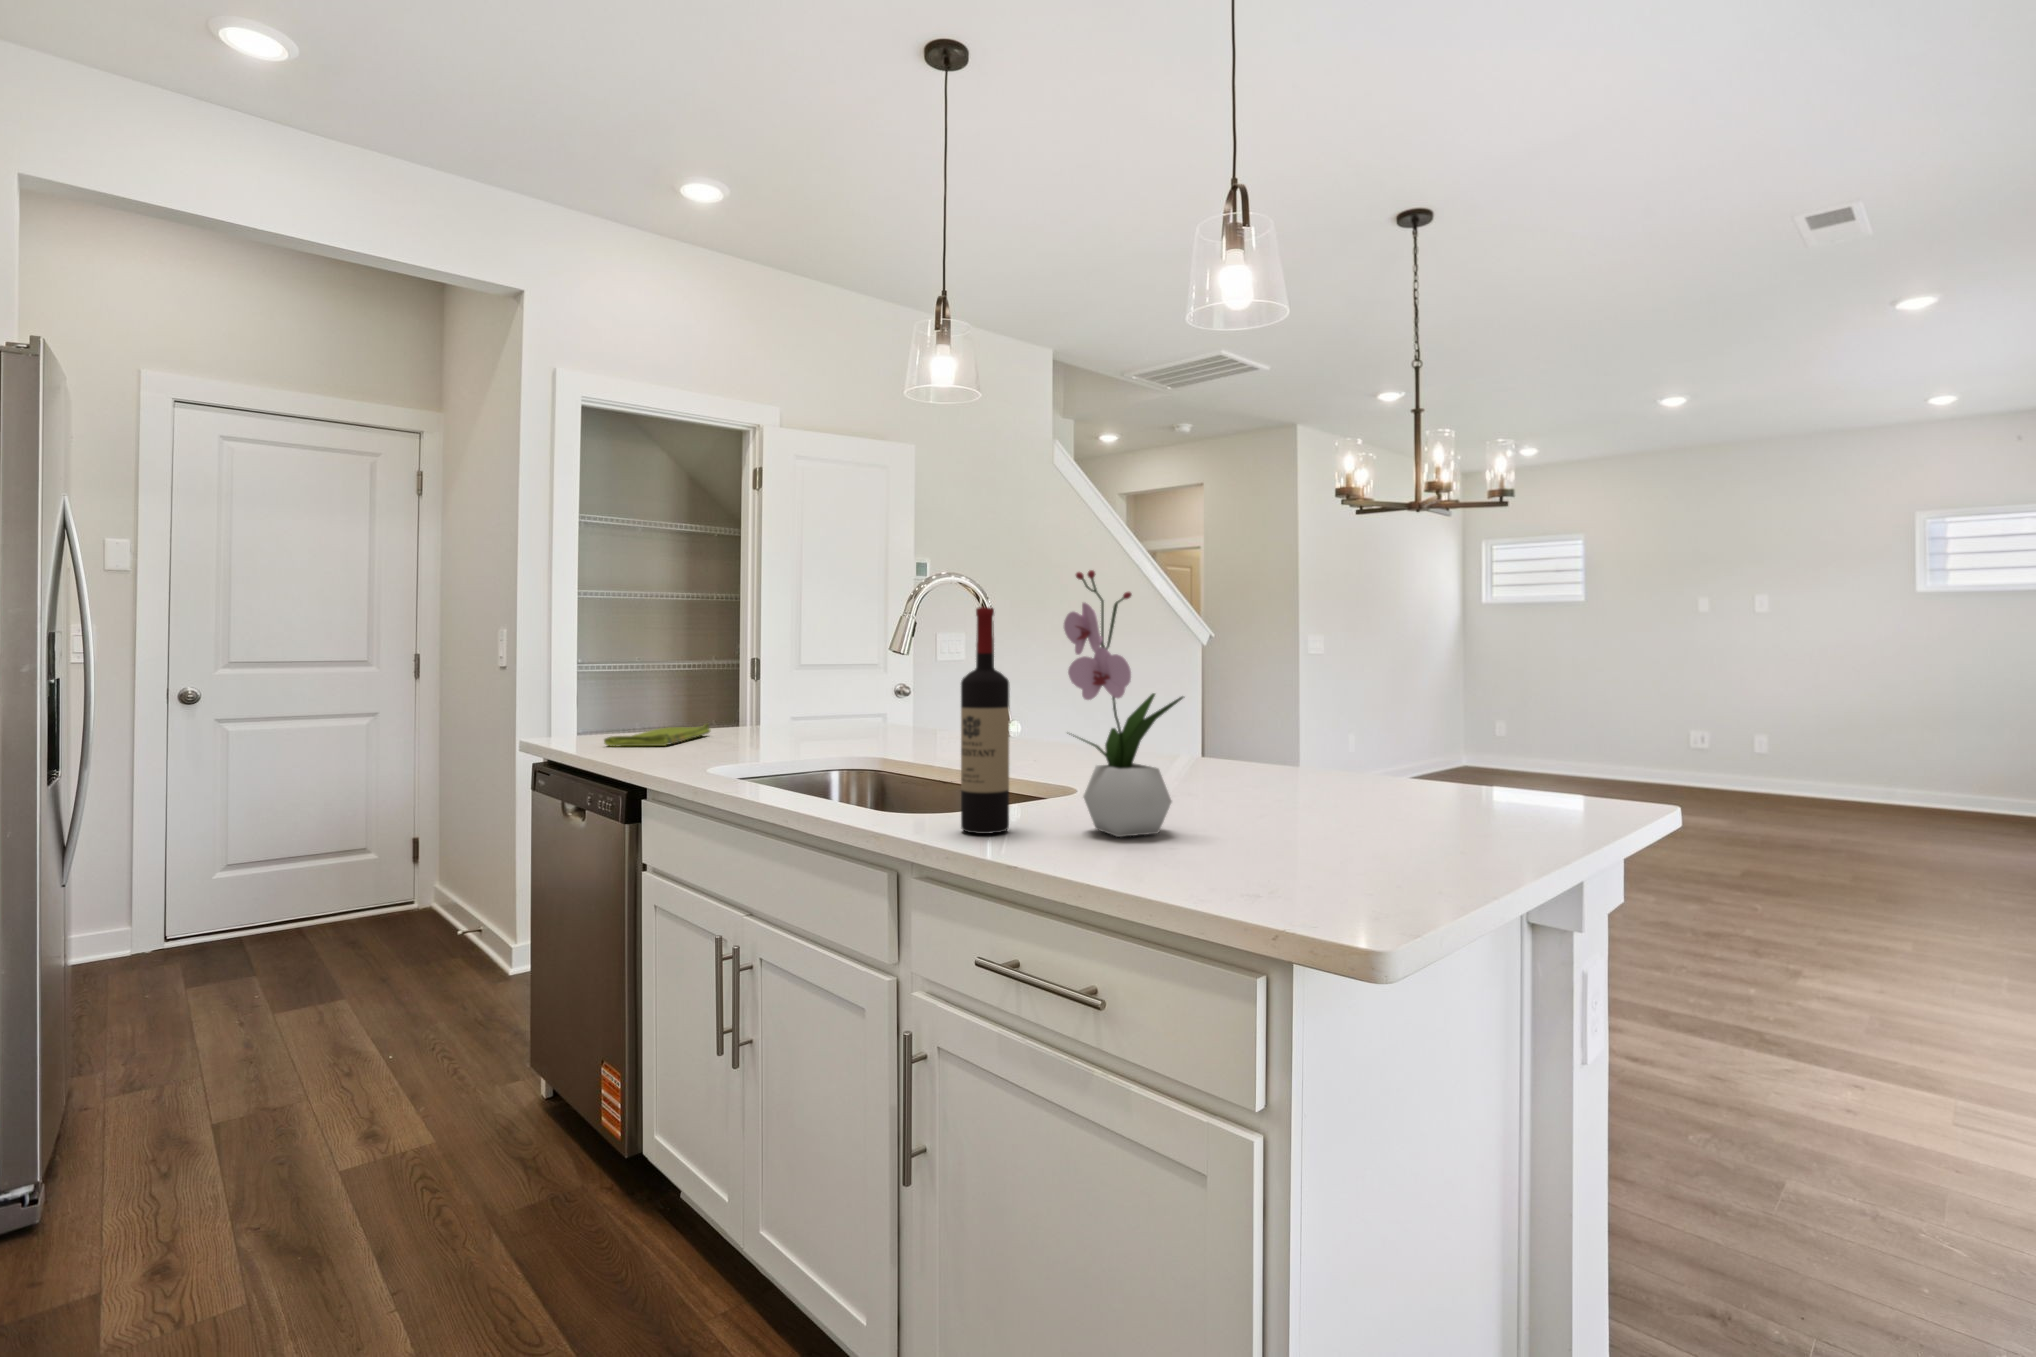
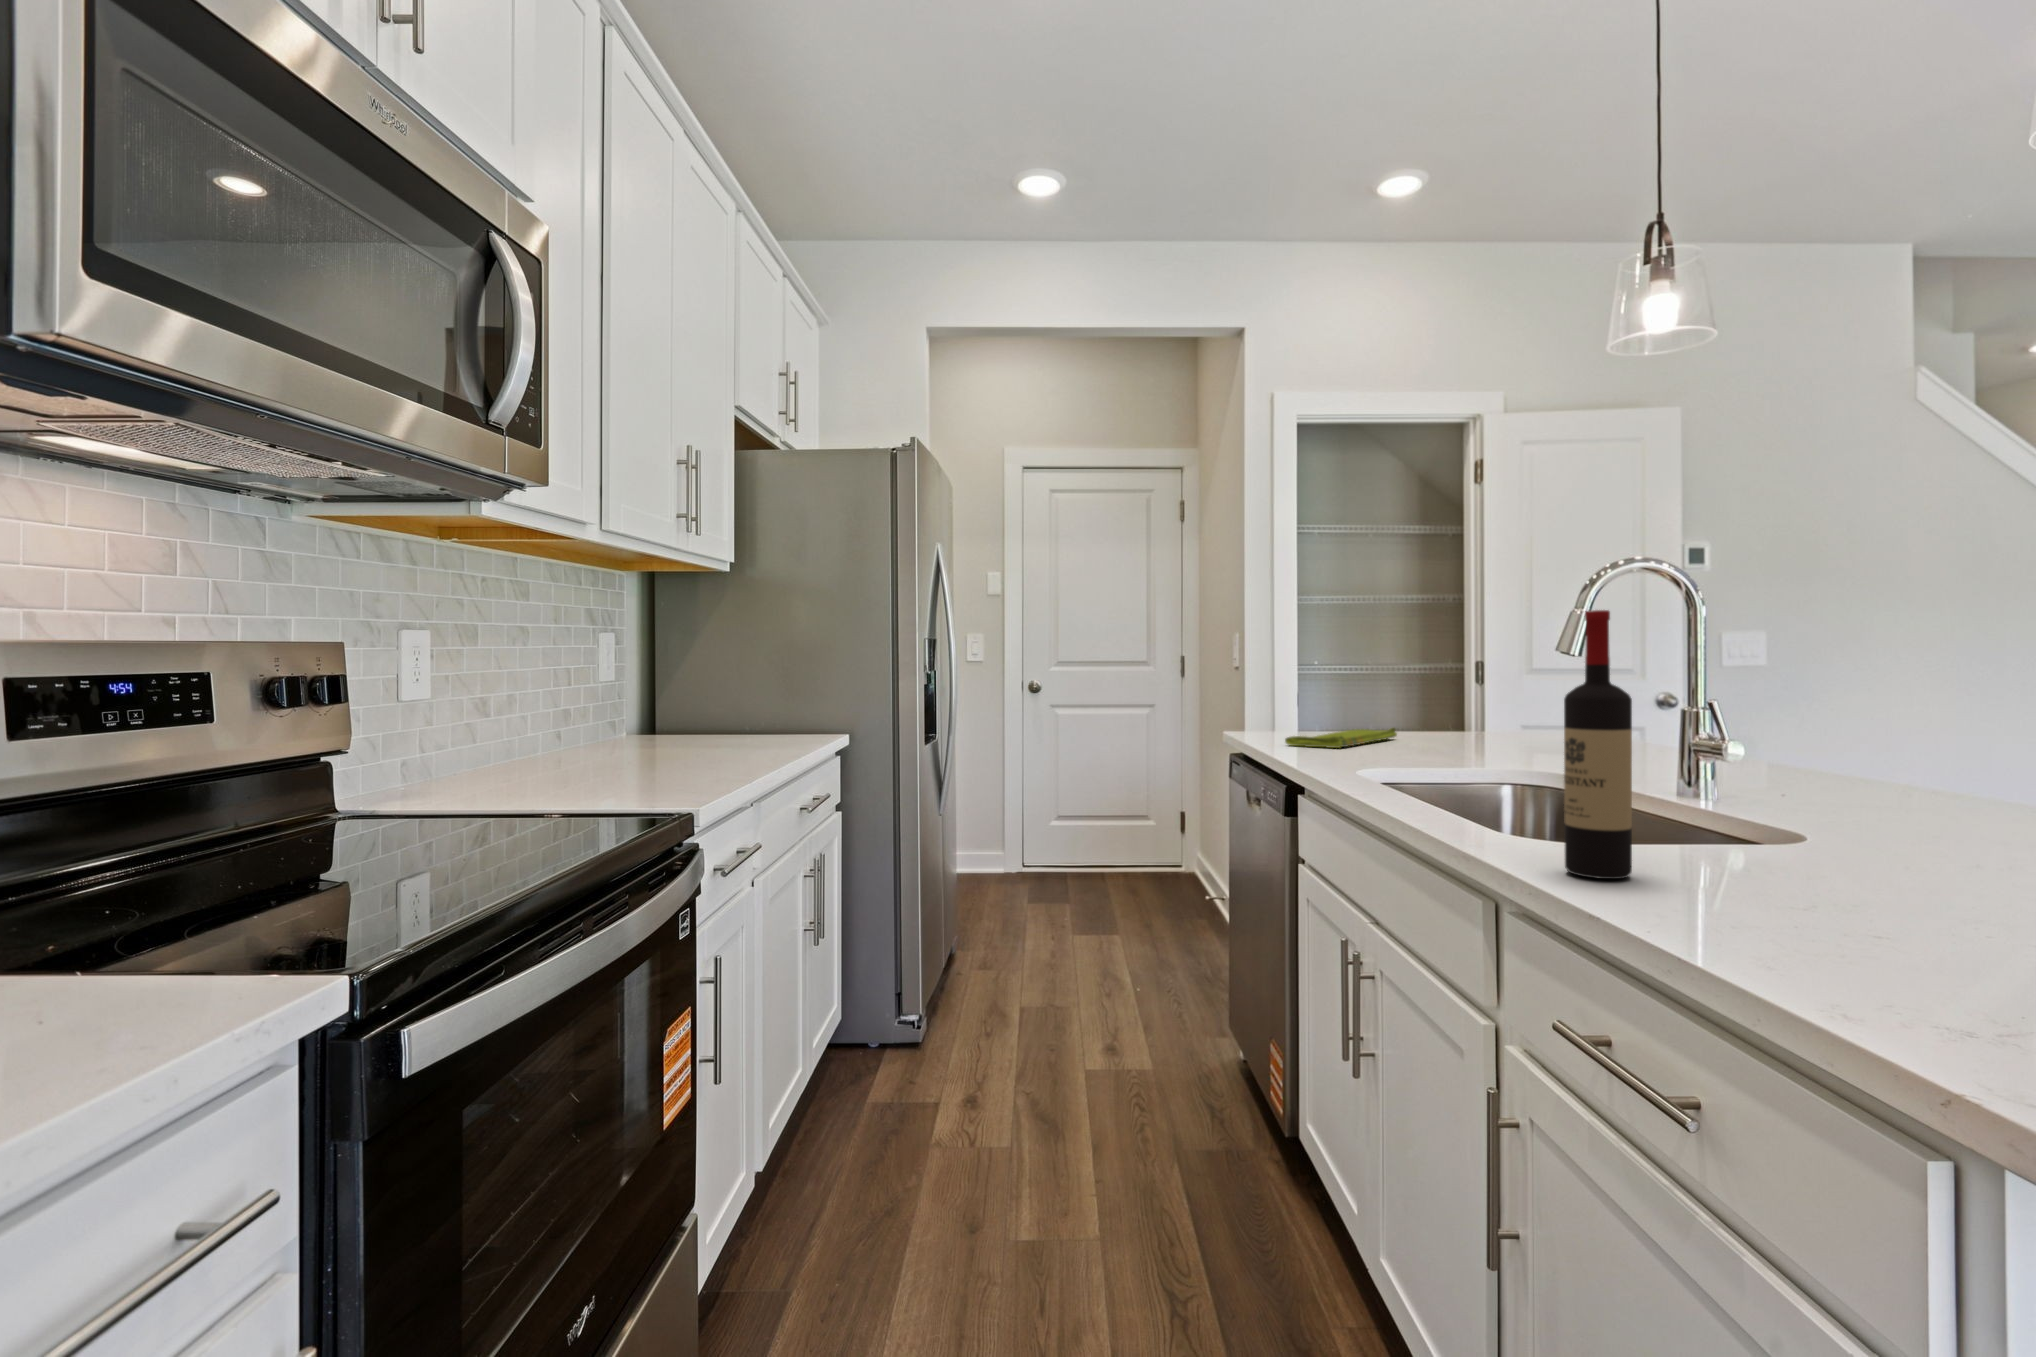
flower arrangement: present [1064,570,1184,837] -> none [1709,556,1911,913]

